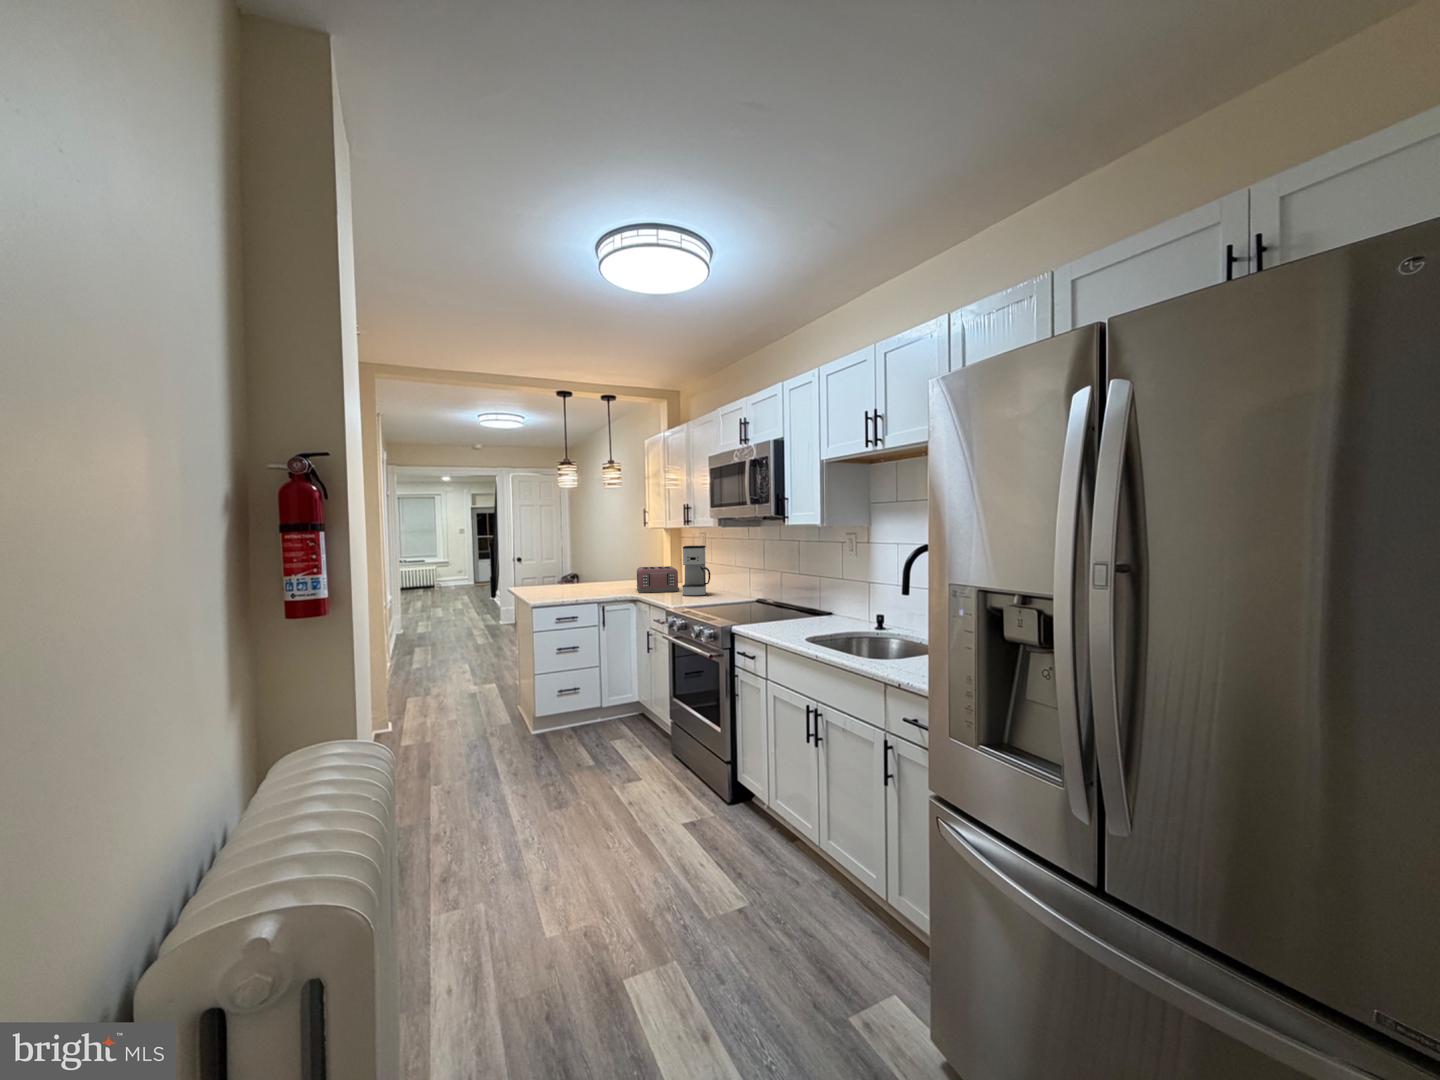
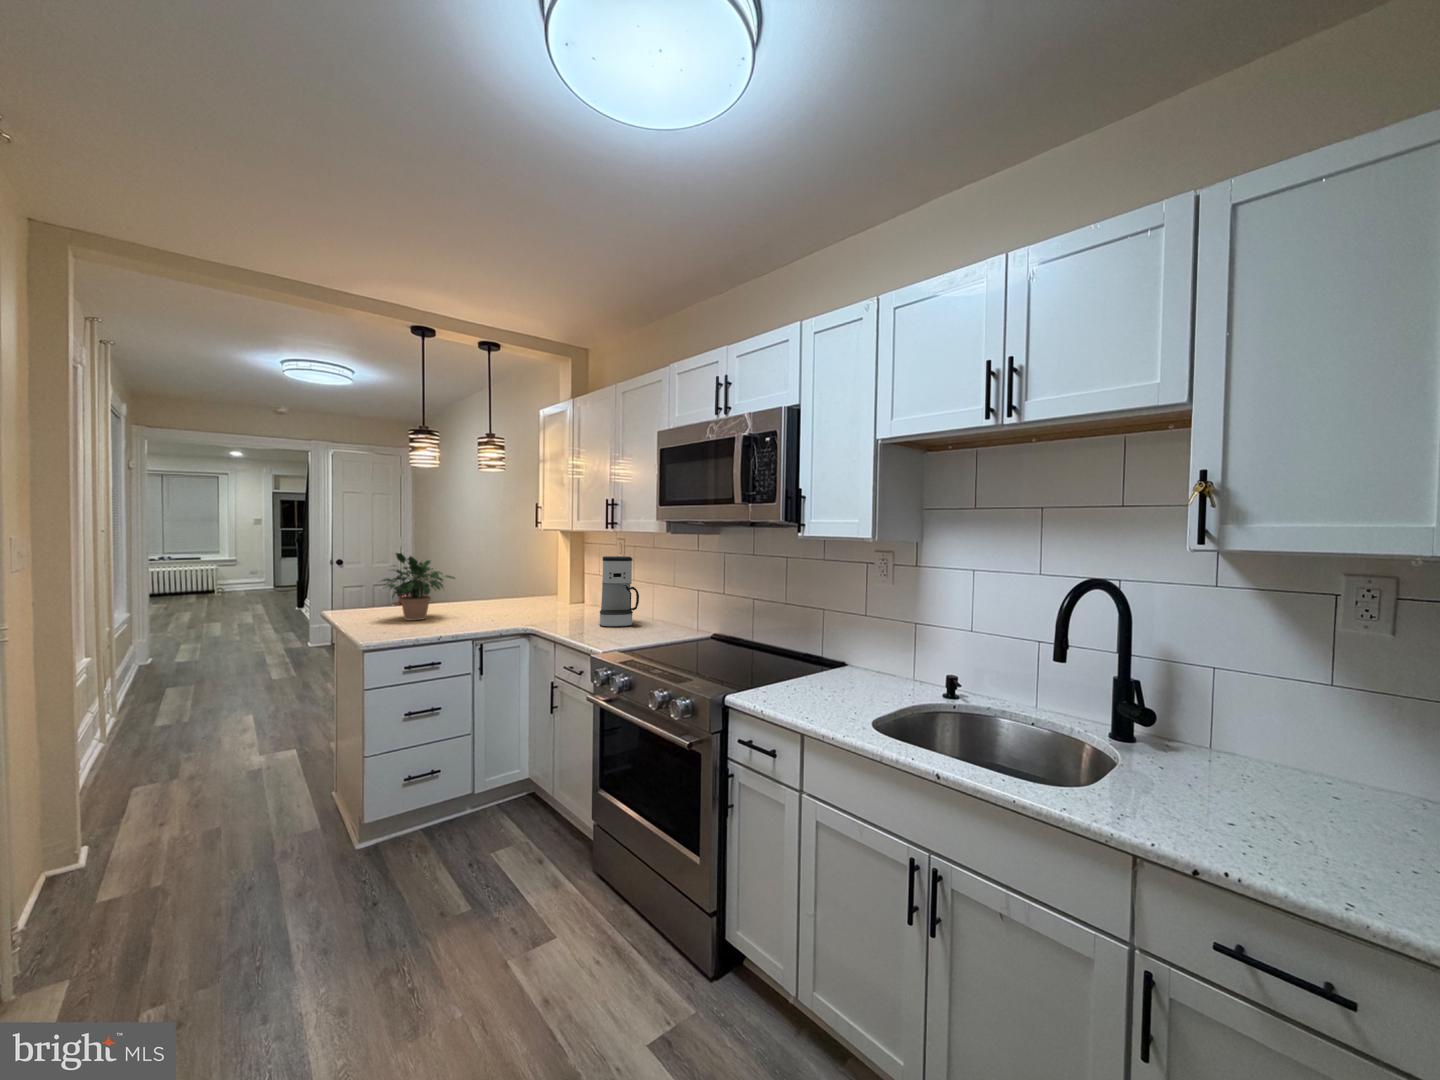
potted plant: none [540,546,590,592] -> present [383,553,455,620]
toaster: present [637,566,679,593] -> none [526,583,590,621]

